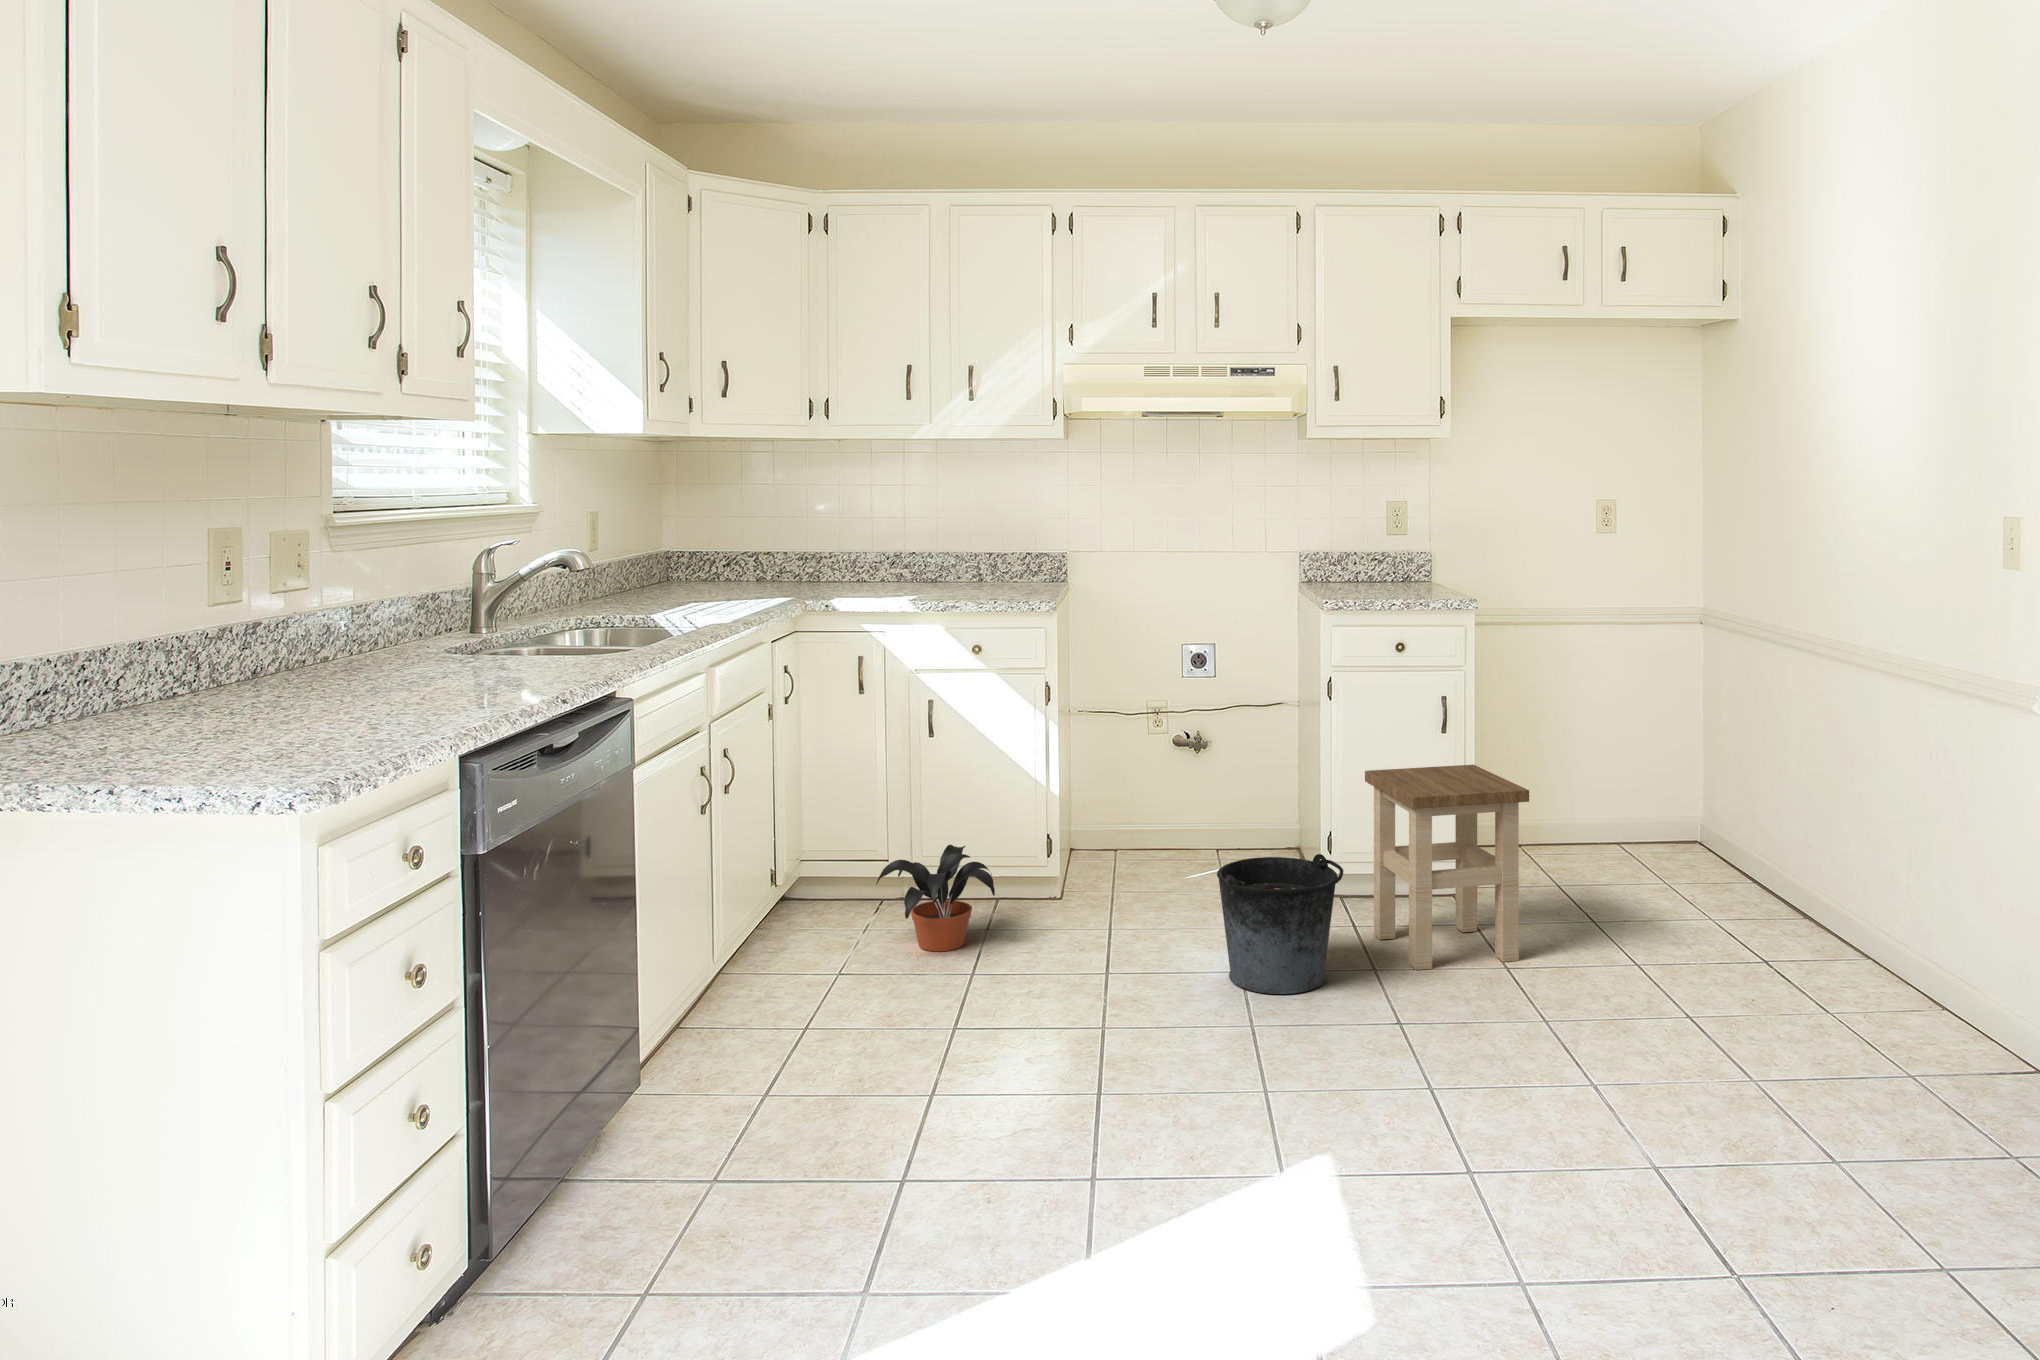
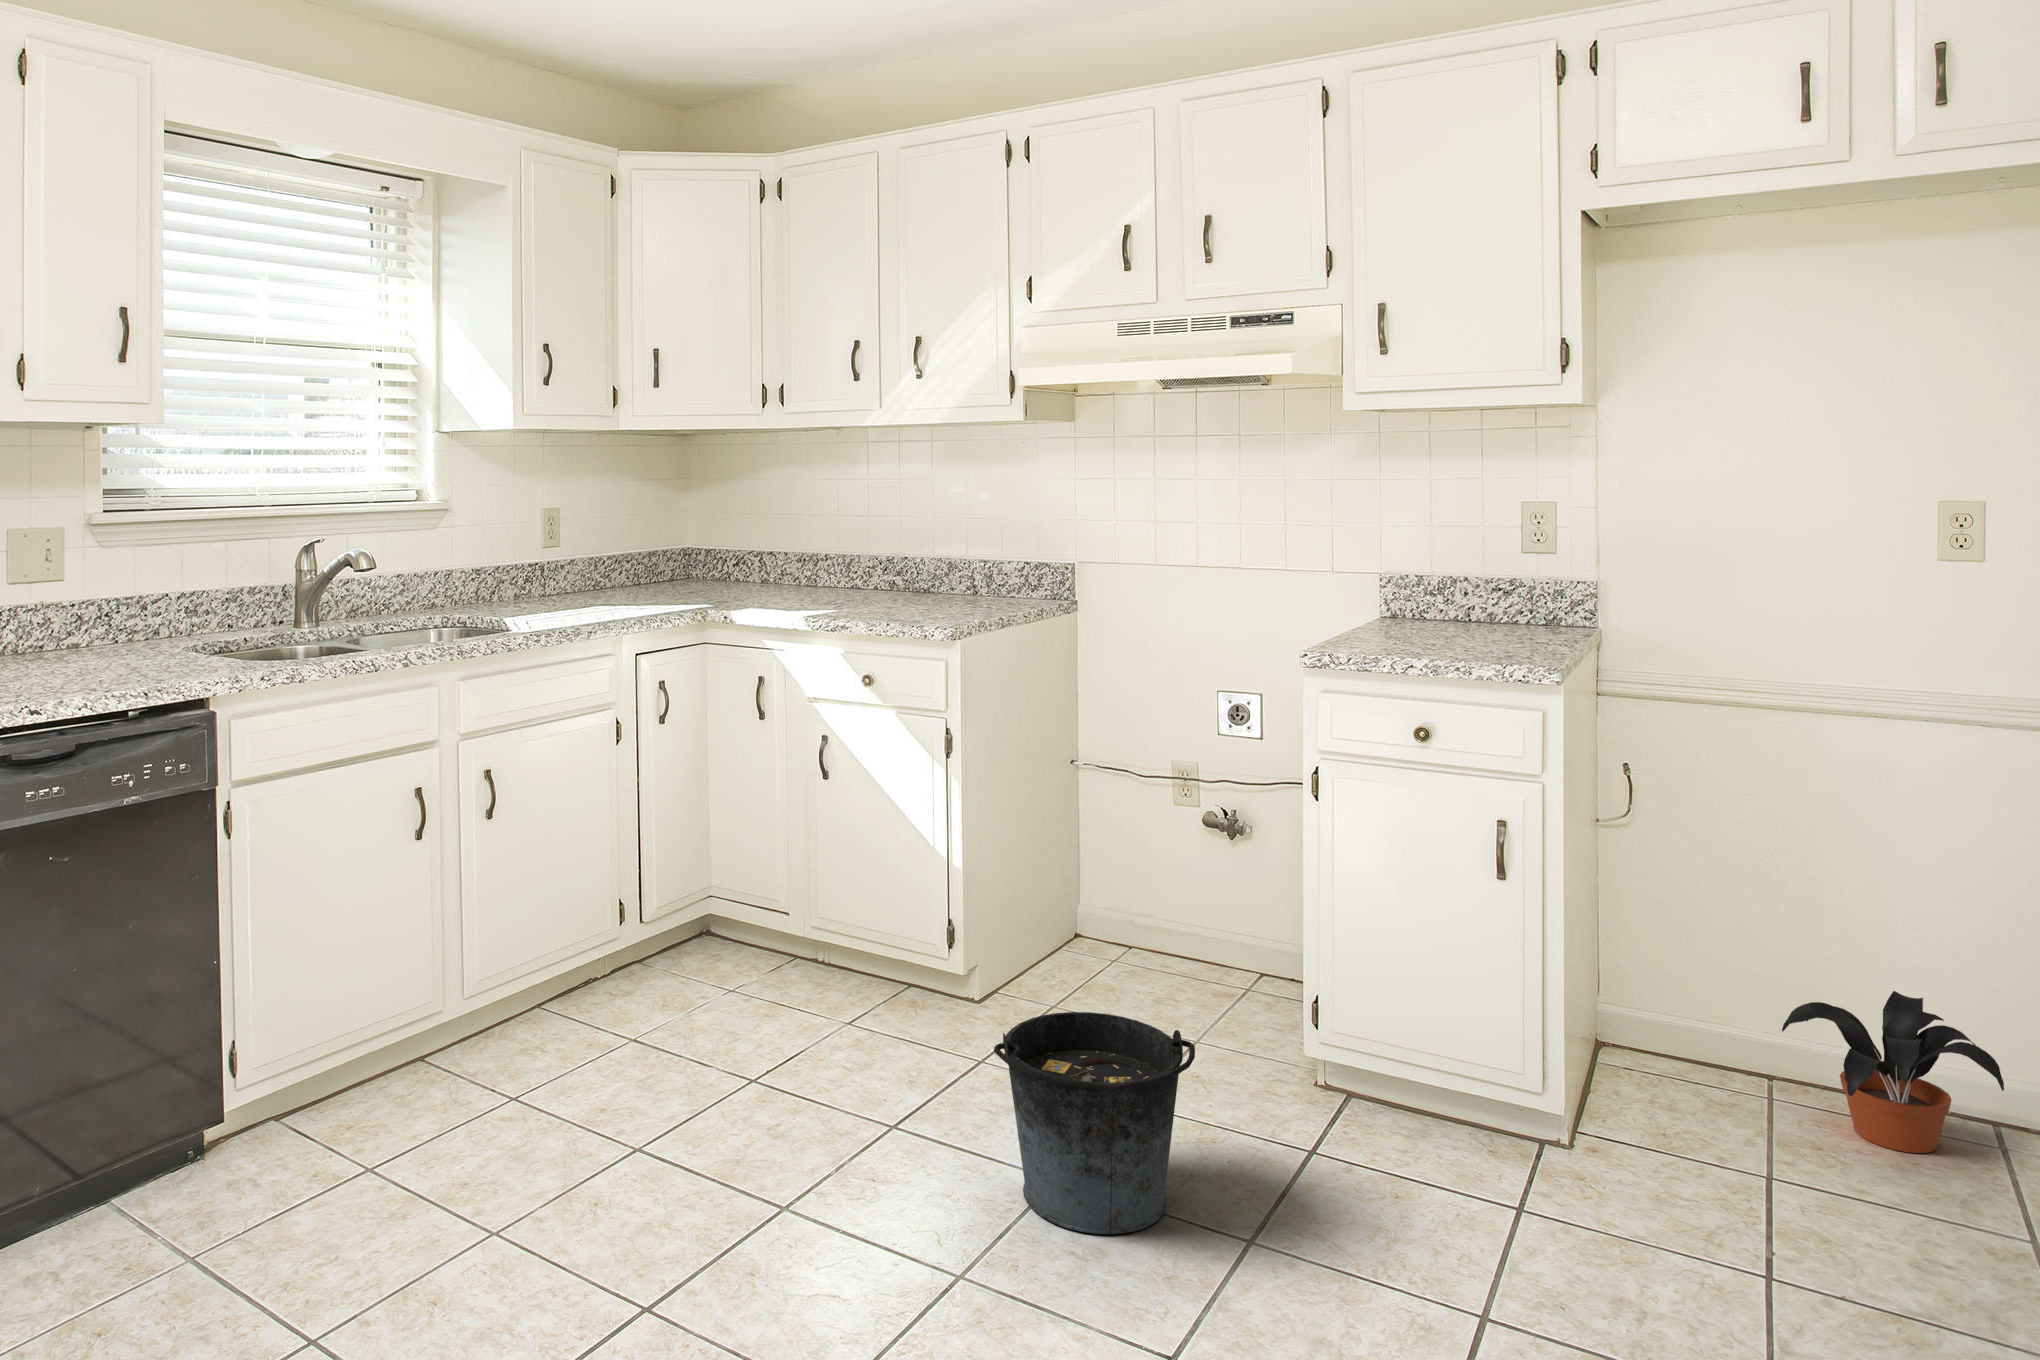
stool: present [1365,765,1529,970] -> none [1299,915,1528,1291]
potted plant: present [876,845,995,951] -> present [1782,991,2004,1153]

